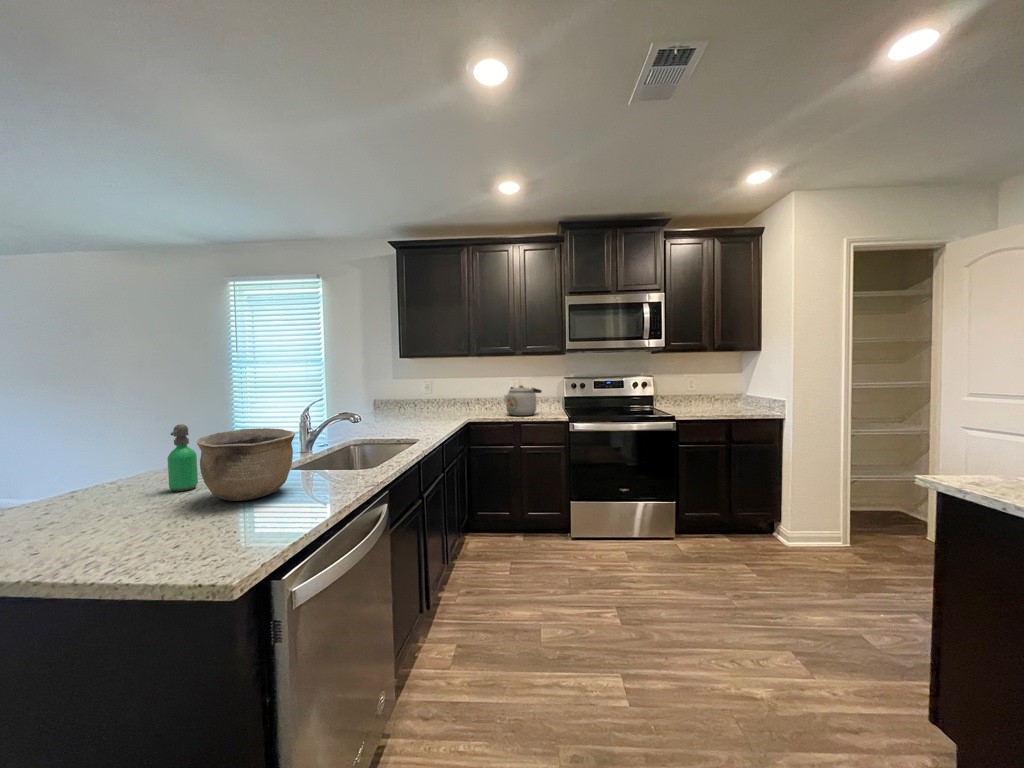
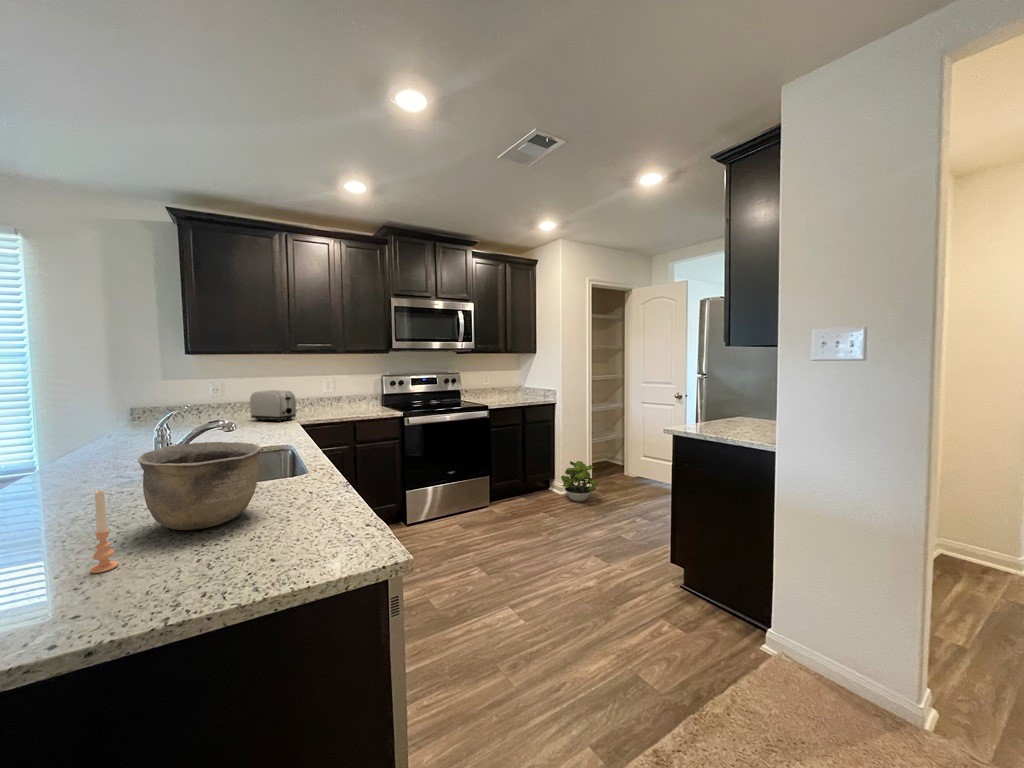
kettle: present [504,385,542,416] -> none [324,384,367,416]
toaster: none [447,389,478,417] -> present [250,390,296,422]
soap dispenser: present [168,424,198,491] -> none [37,449,86,544]
candle: none [132,457,153,520] -> present [90,490,118,573]
potted plant: none [786,502,851,565] -> present [561,461,598,502]

